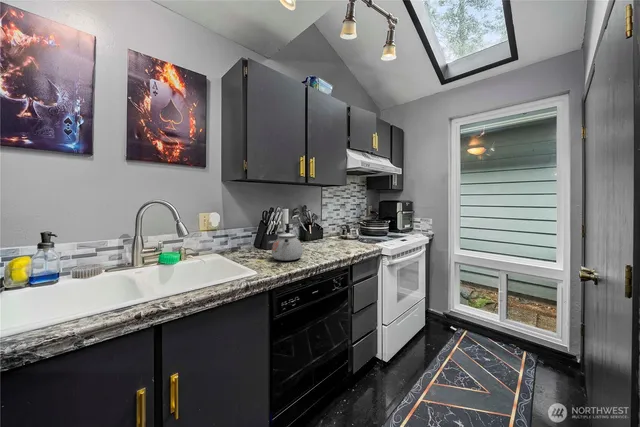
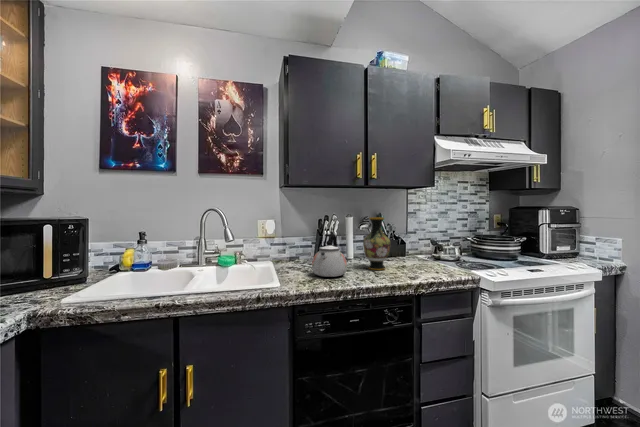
vase: none [305,209,327,251] -> present [363,217,390,270]

